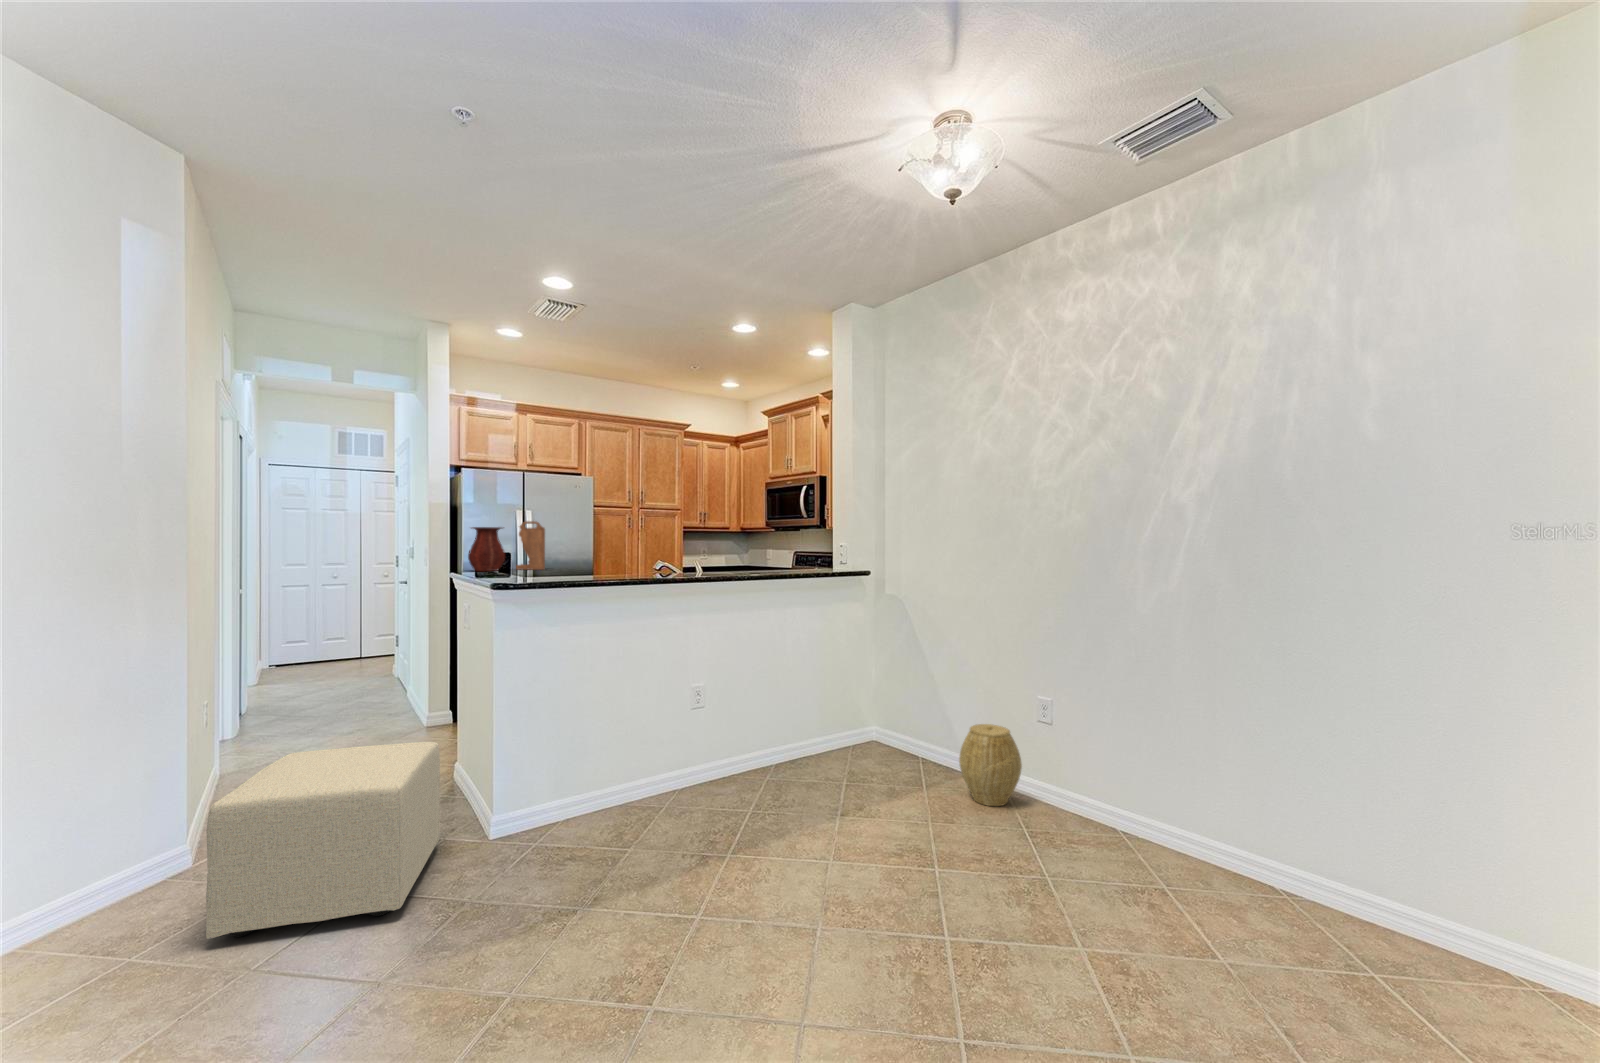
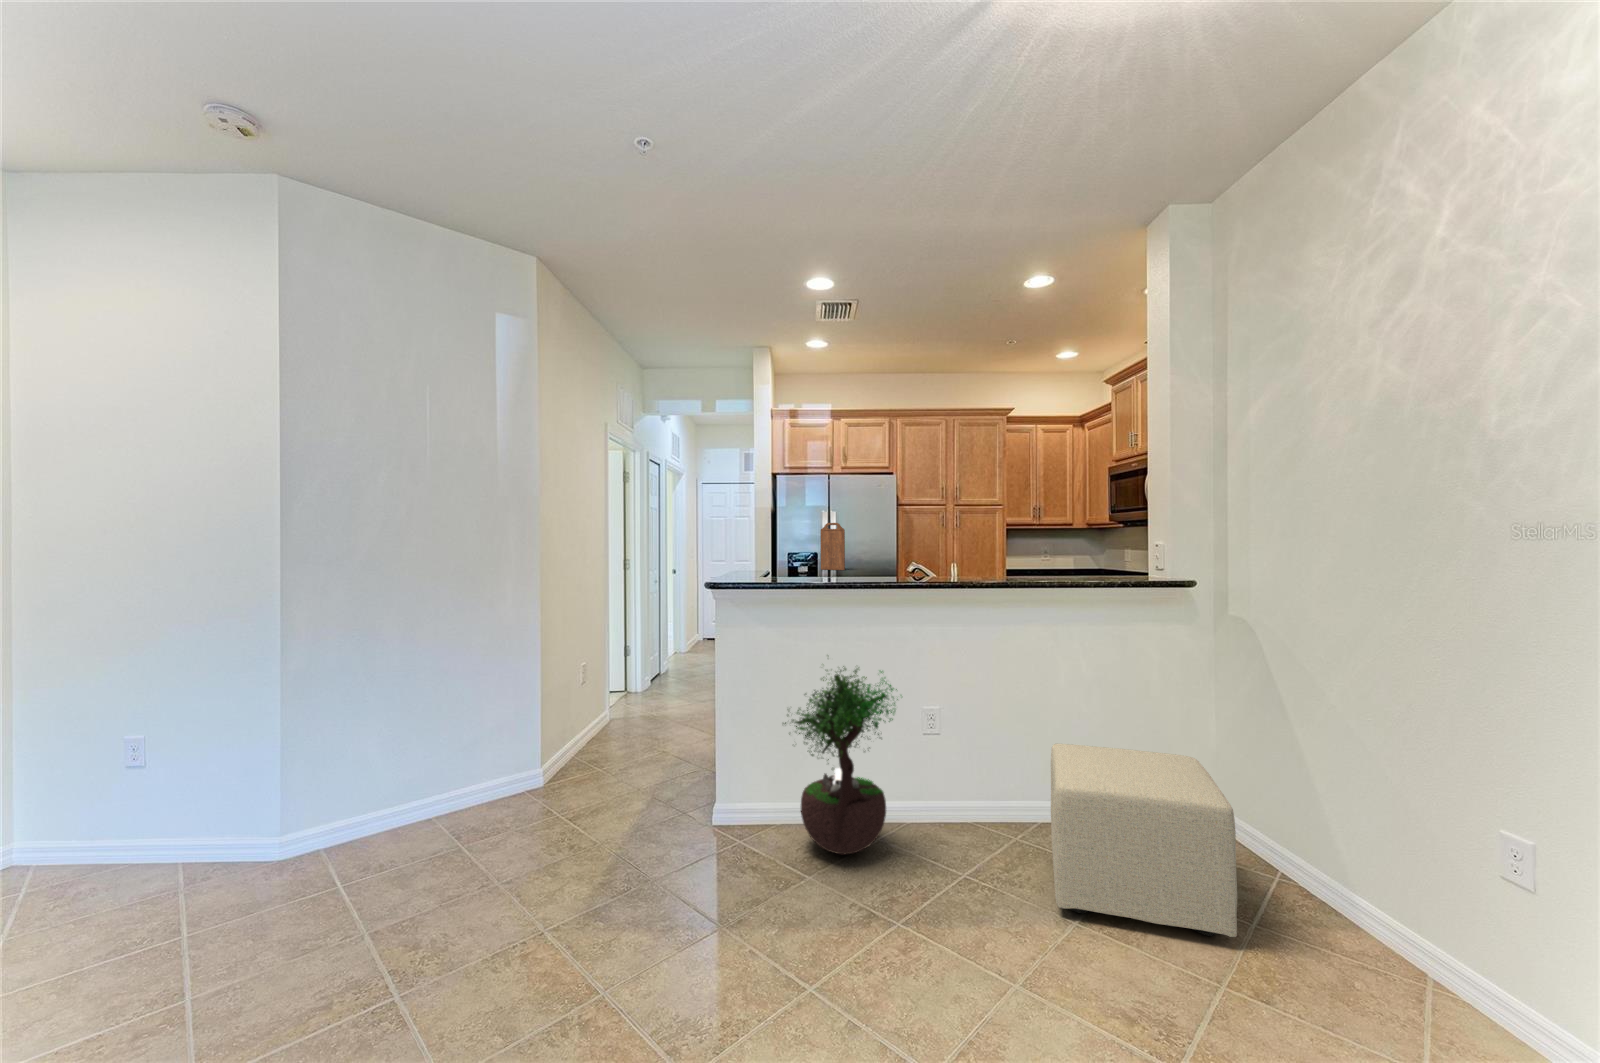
vase: present [468,527,505,571] -> none [776,529,808,571]
potted tree: none [596,641,704,824] -> present [783,666,898,854]
woven basket: present [959,724,1022,806] -> none [1302,846,1435,998]
ottoman: present [206,742,440,939] -> present [1051,743,1237,937]

